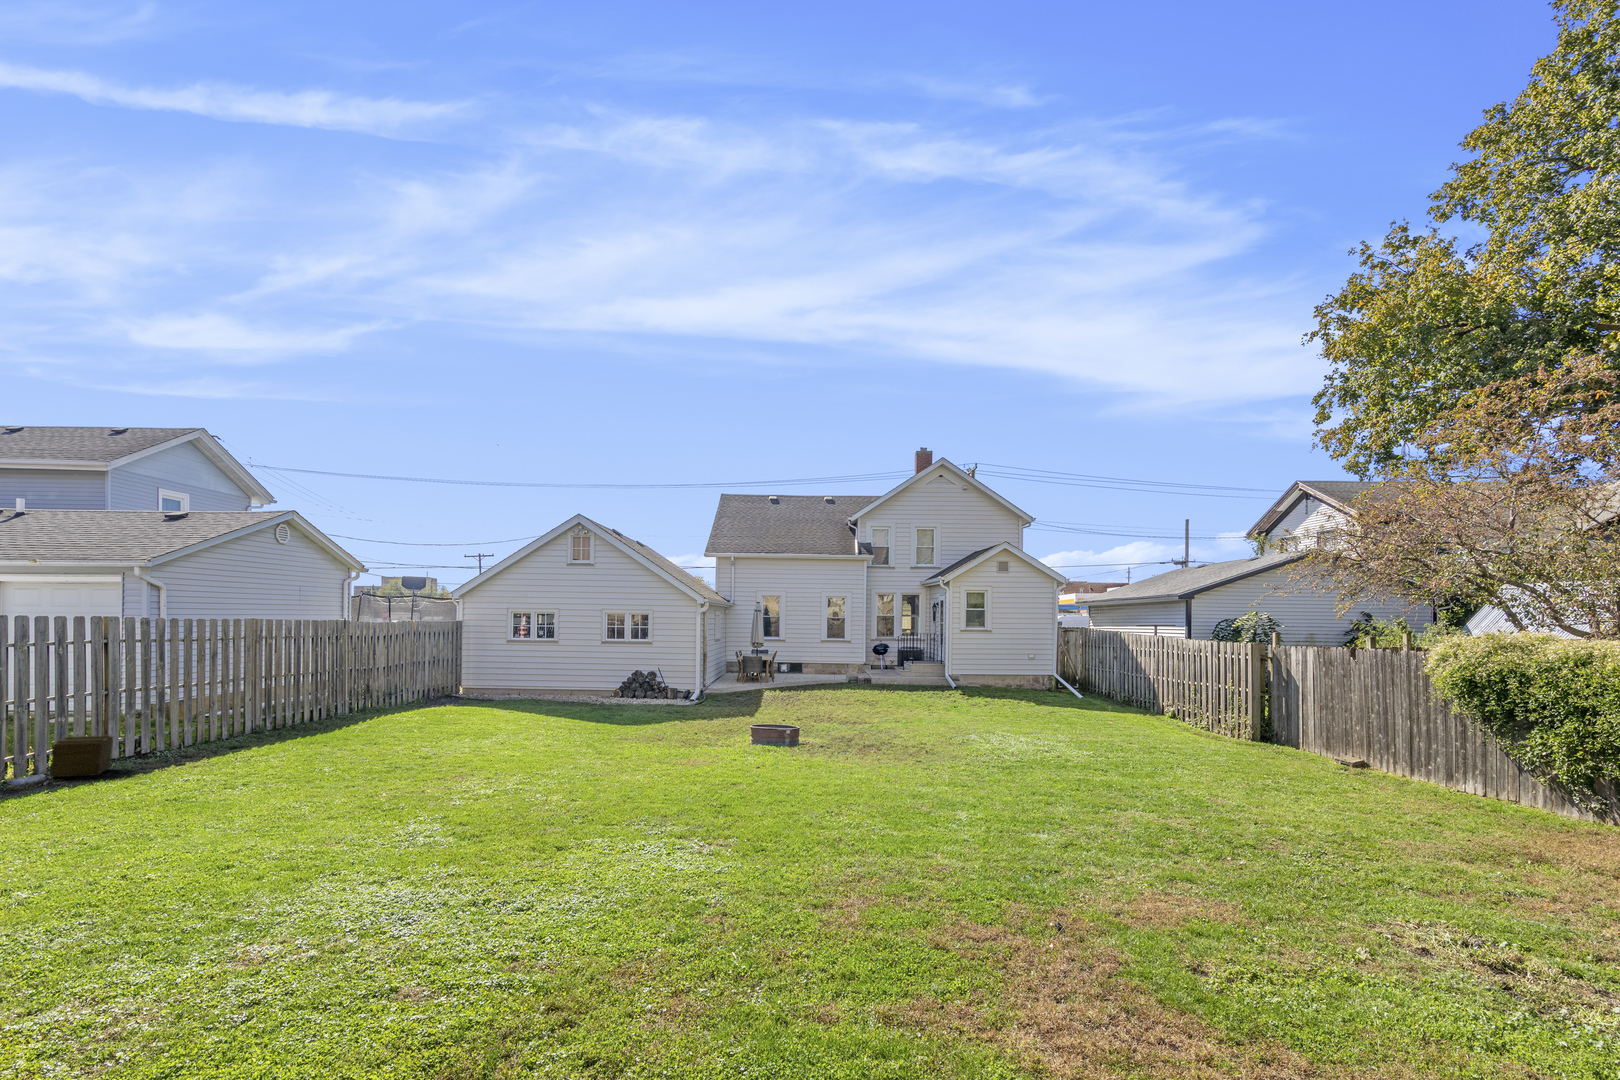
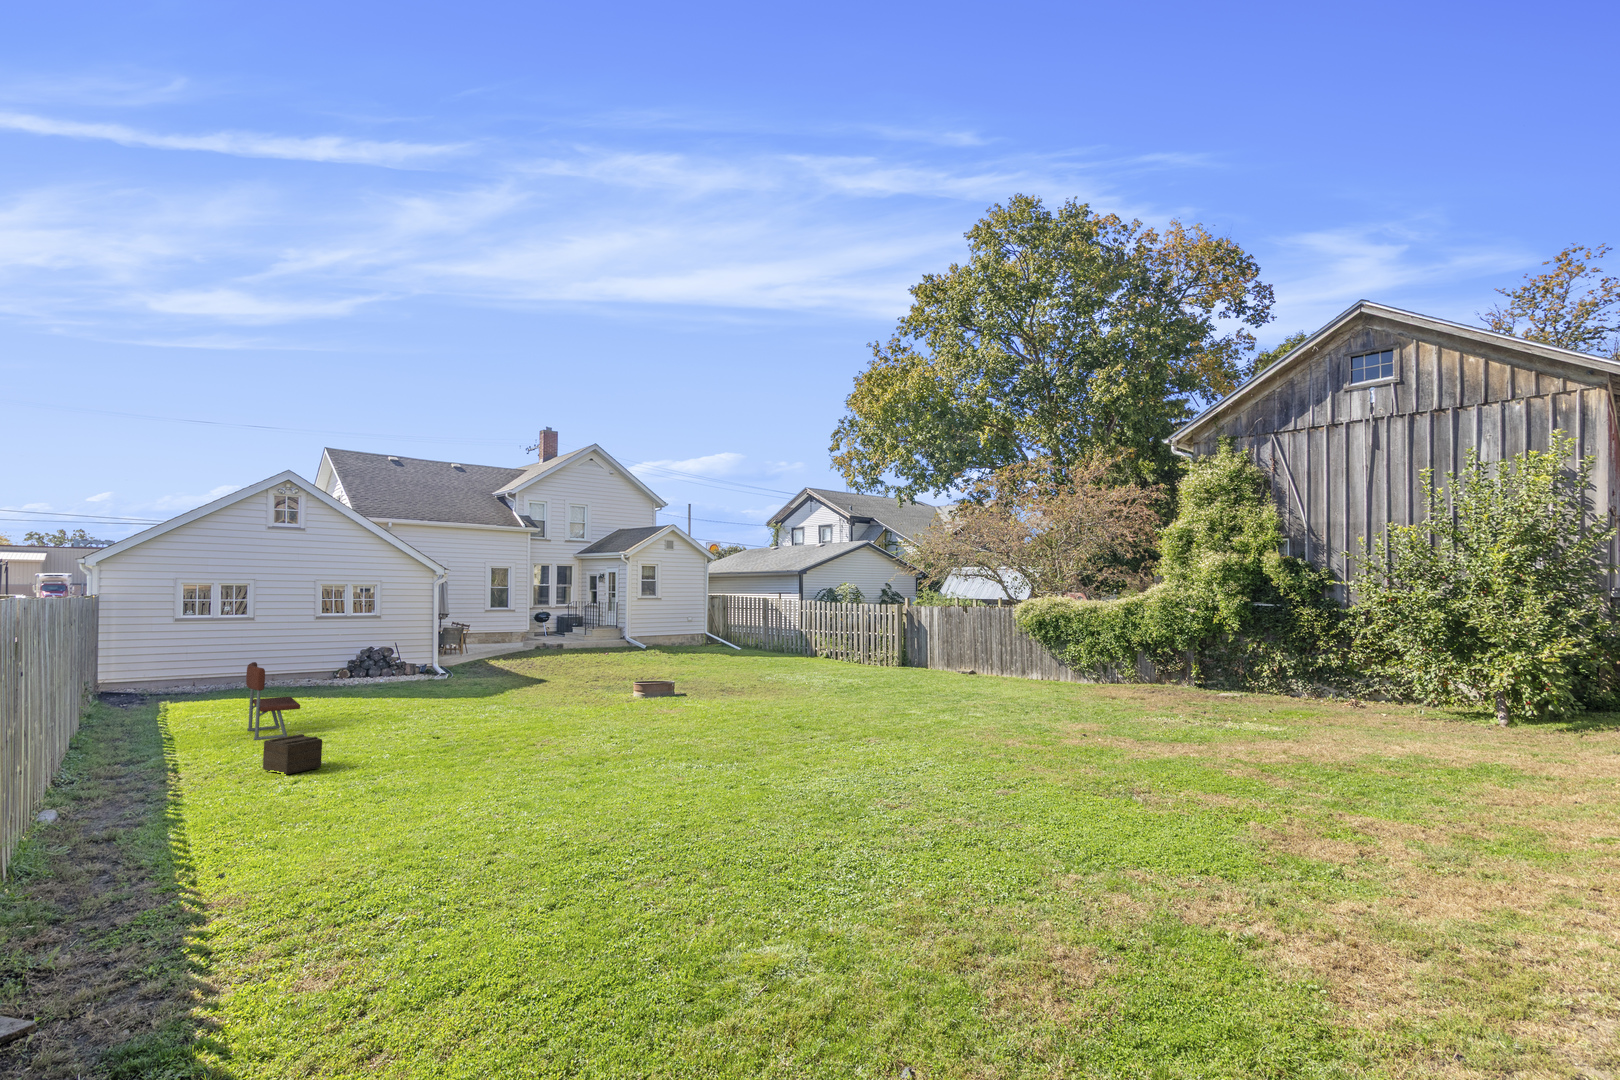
bench: none [219,663,296,743] -> present [246,662,300,740]

